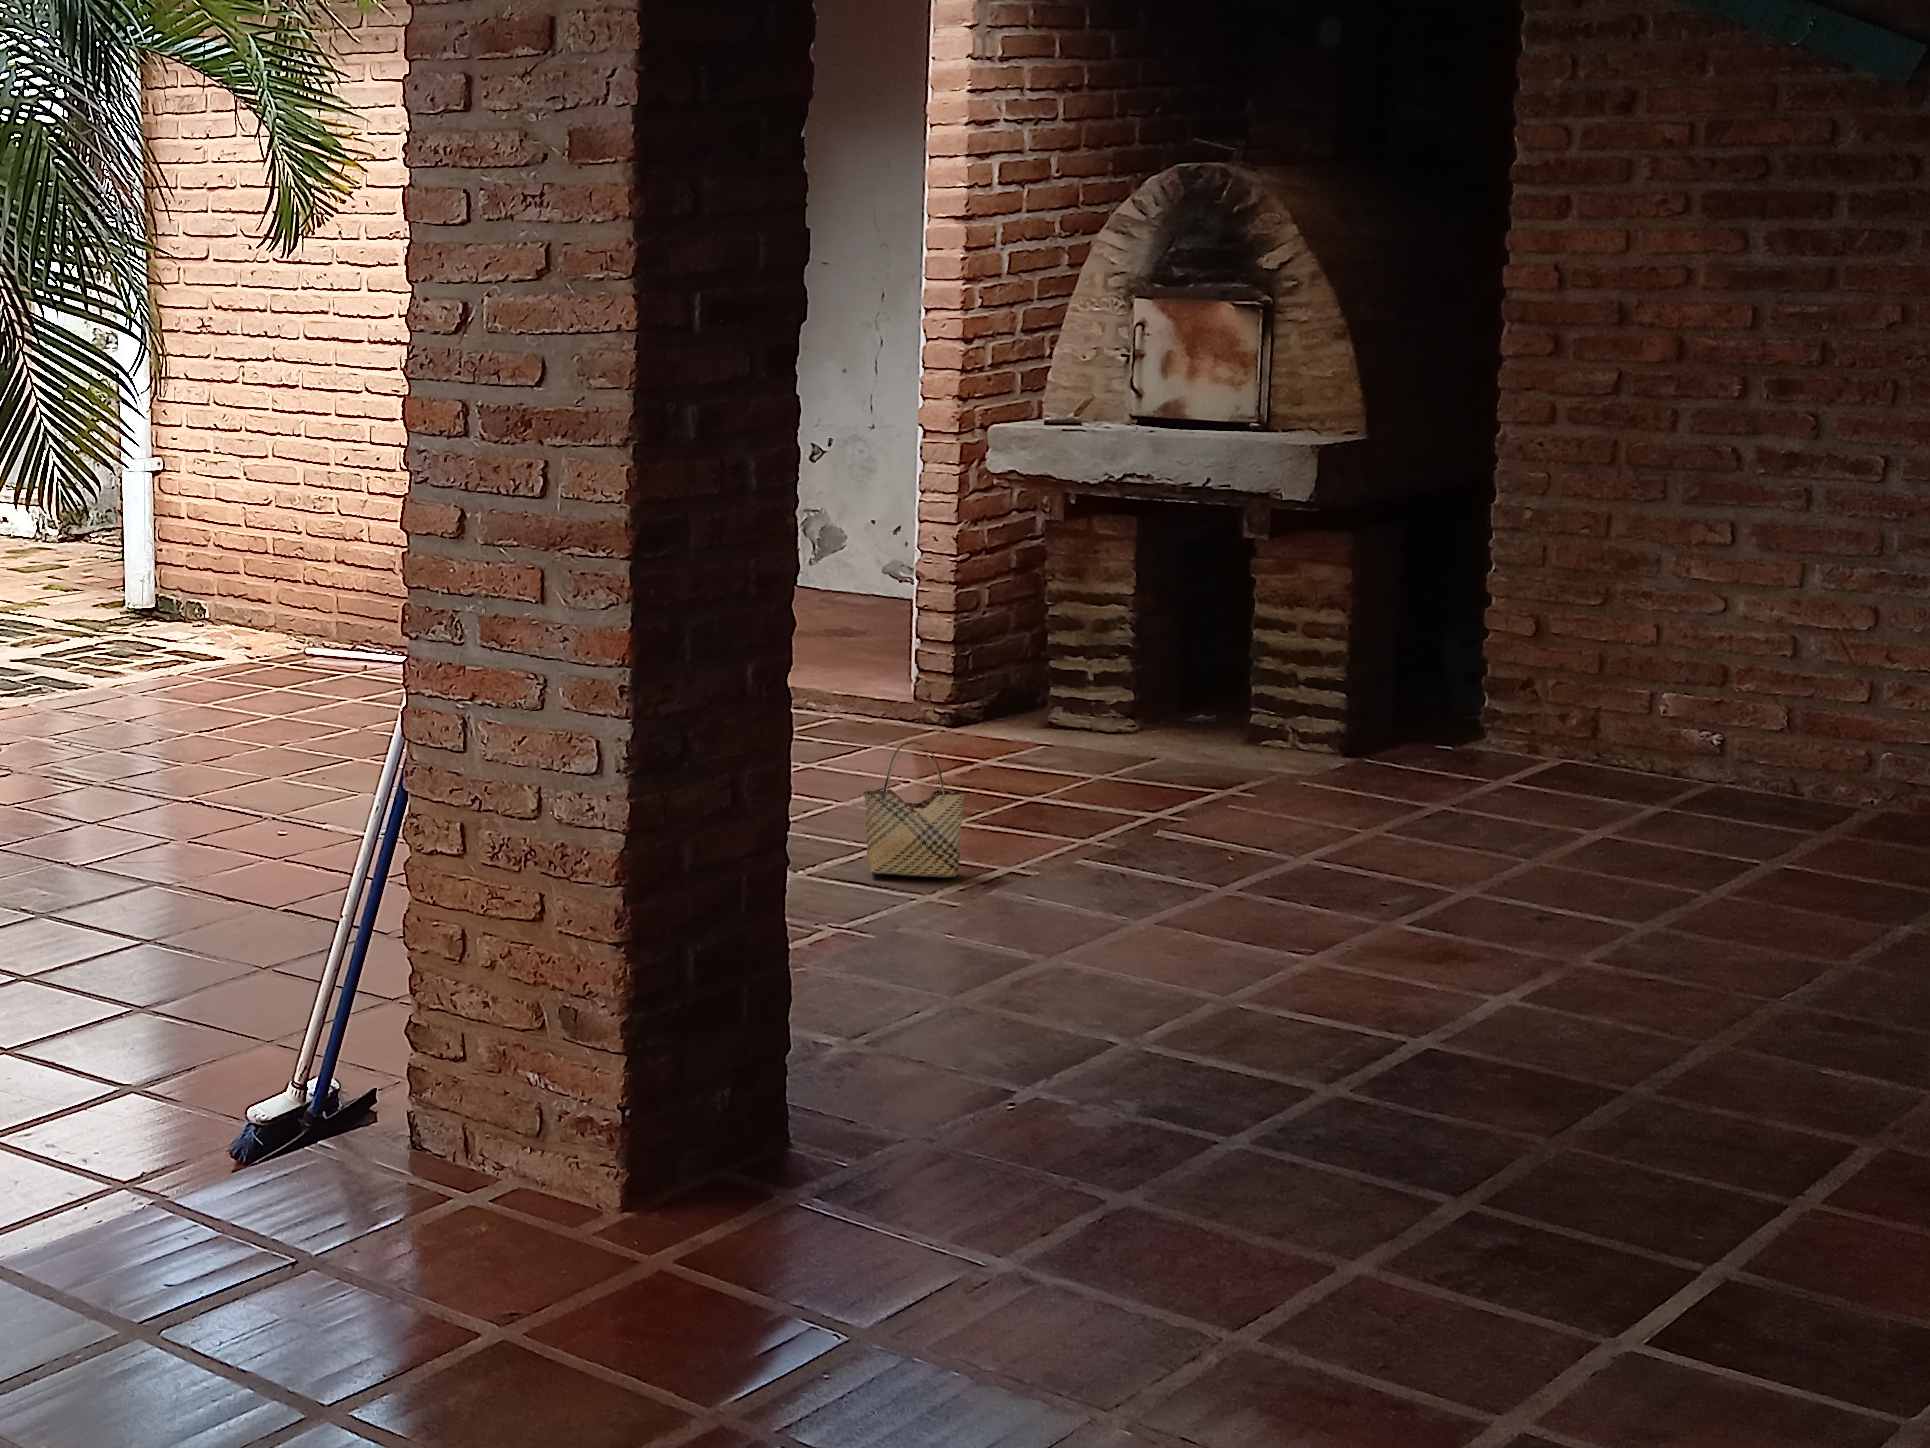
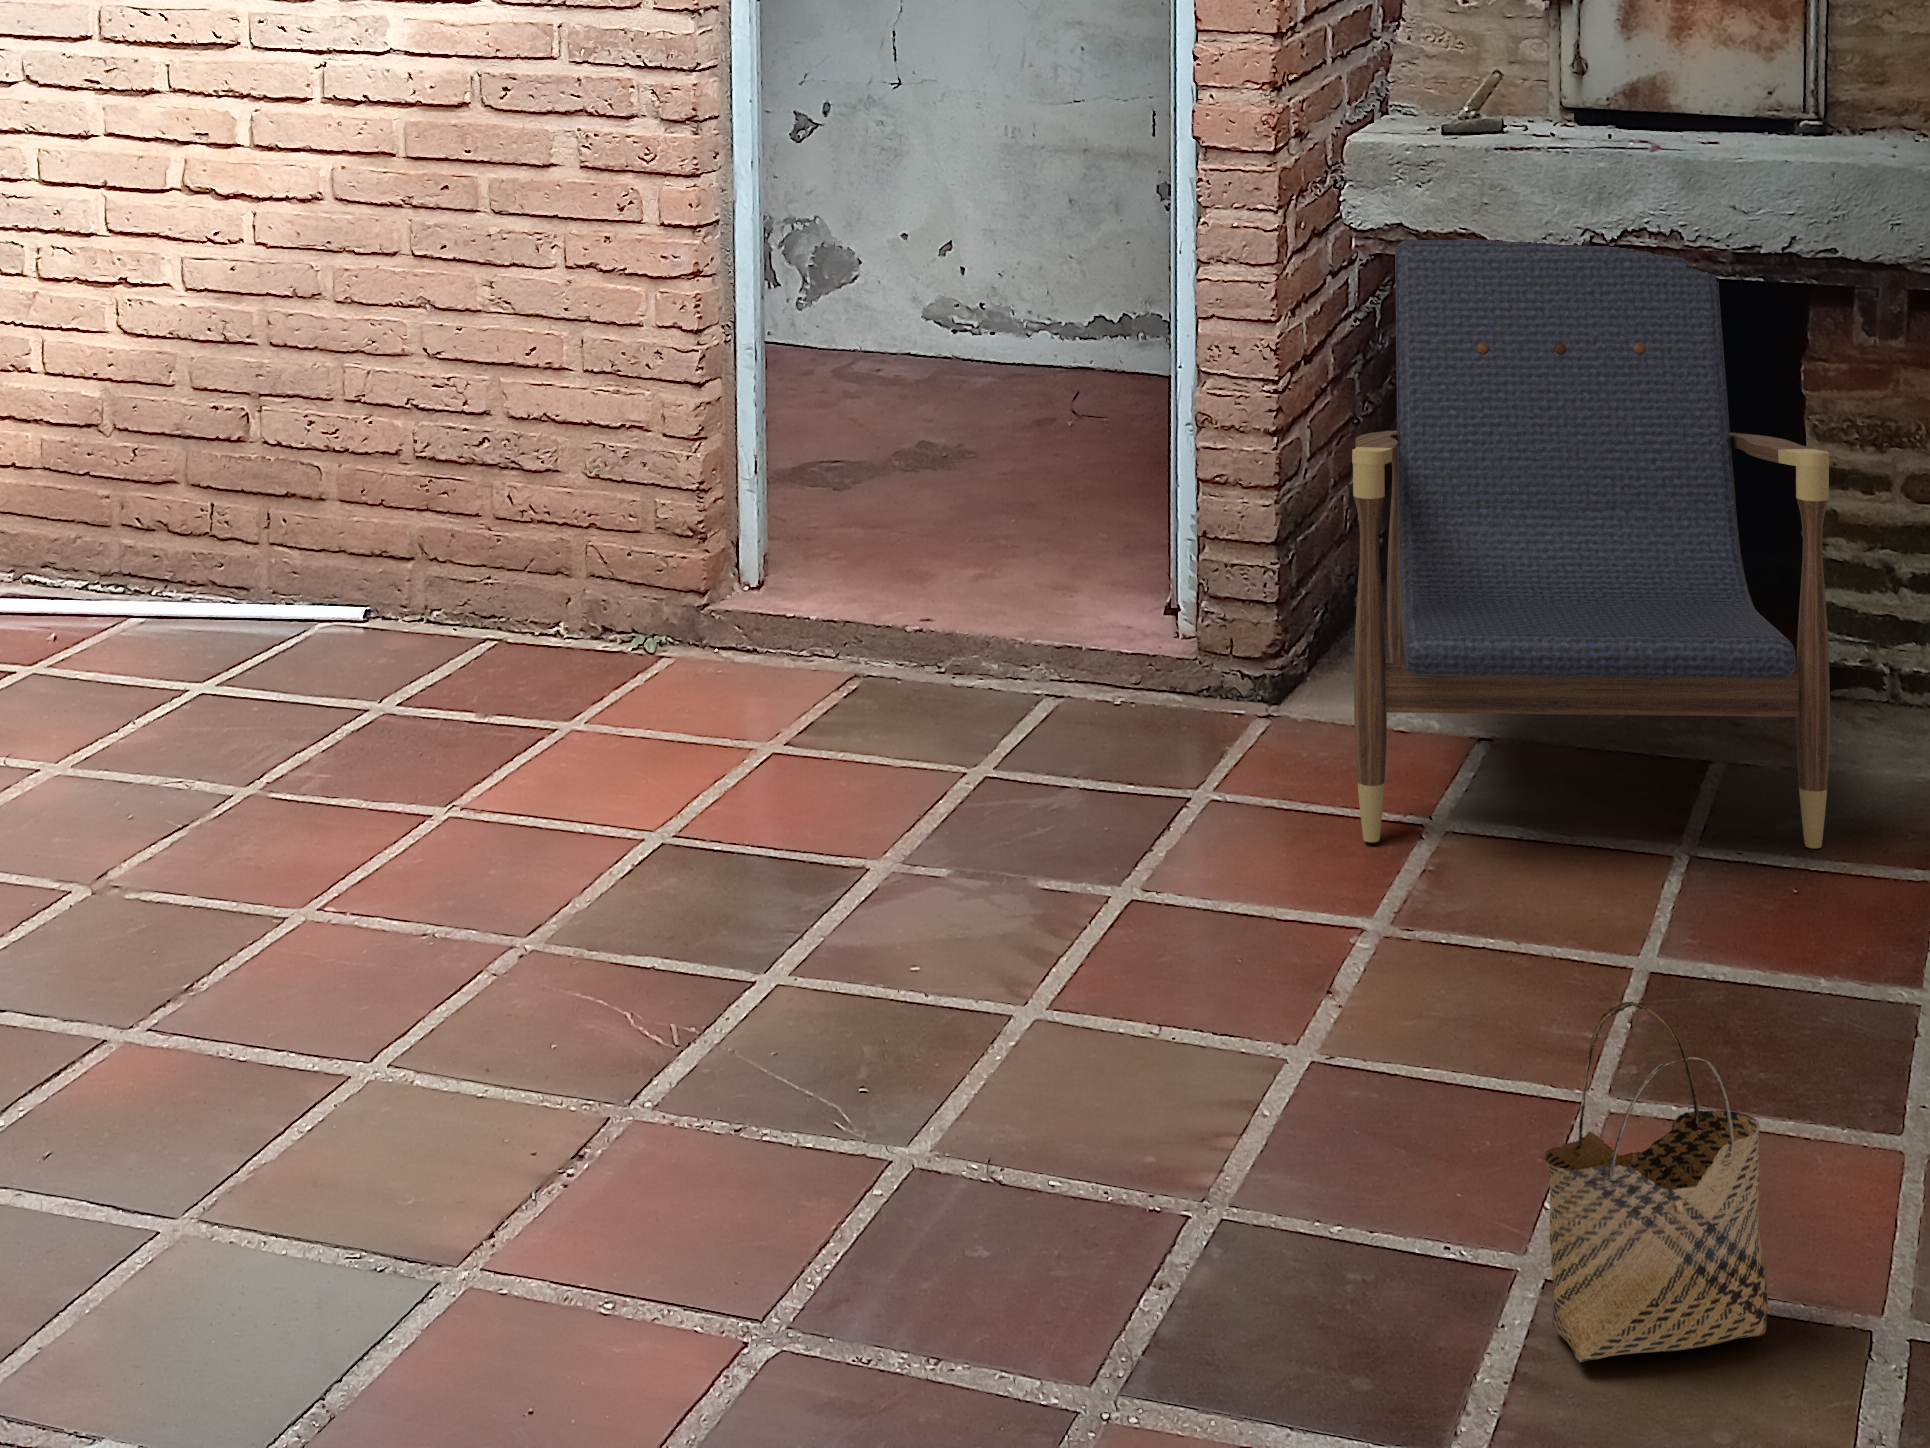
lounge chair: none [940,483,1208,786] -> present [1352,240,1830,849]

